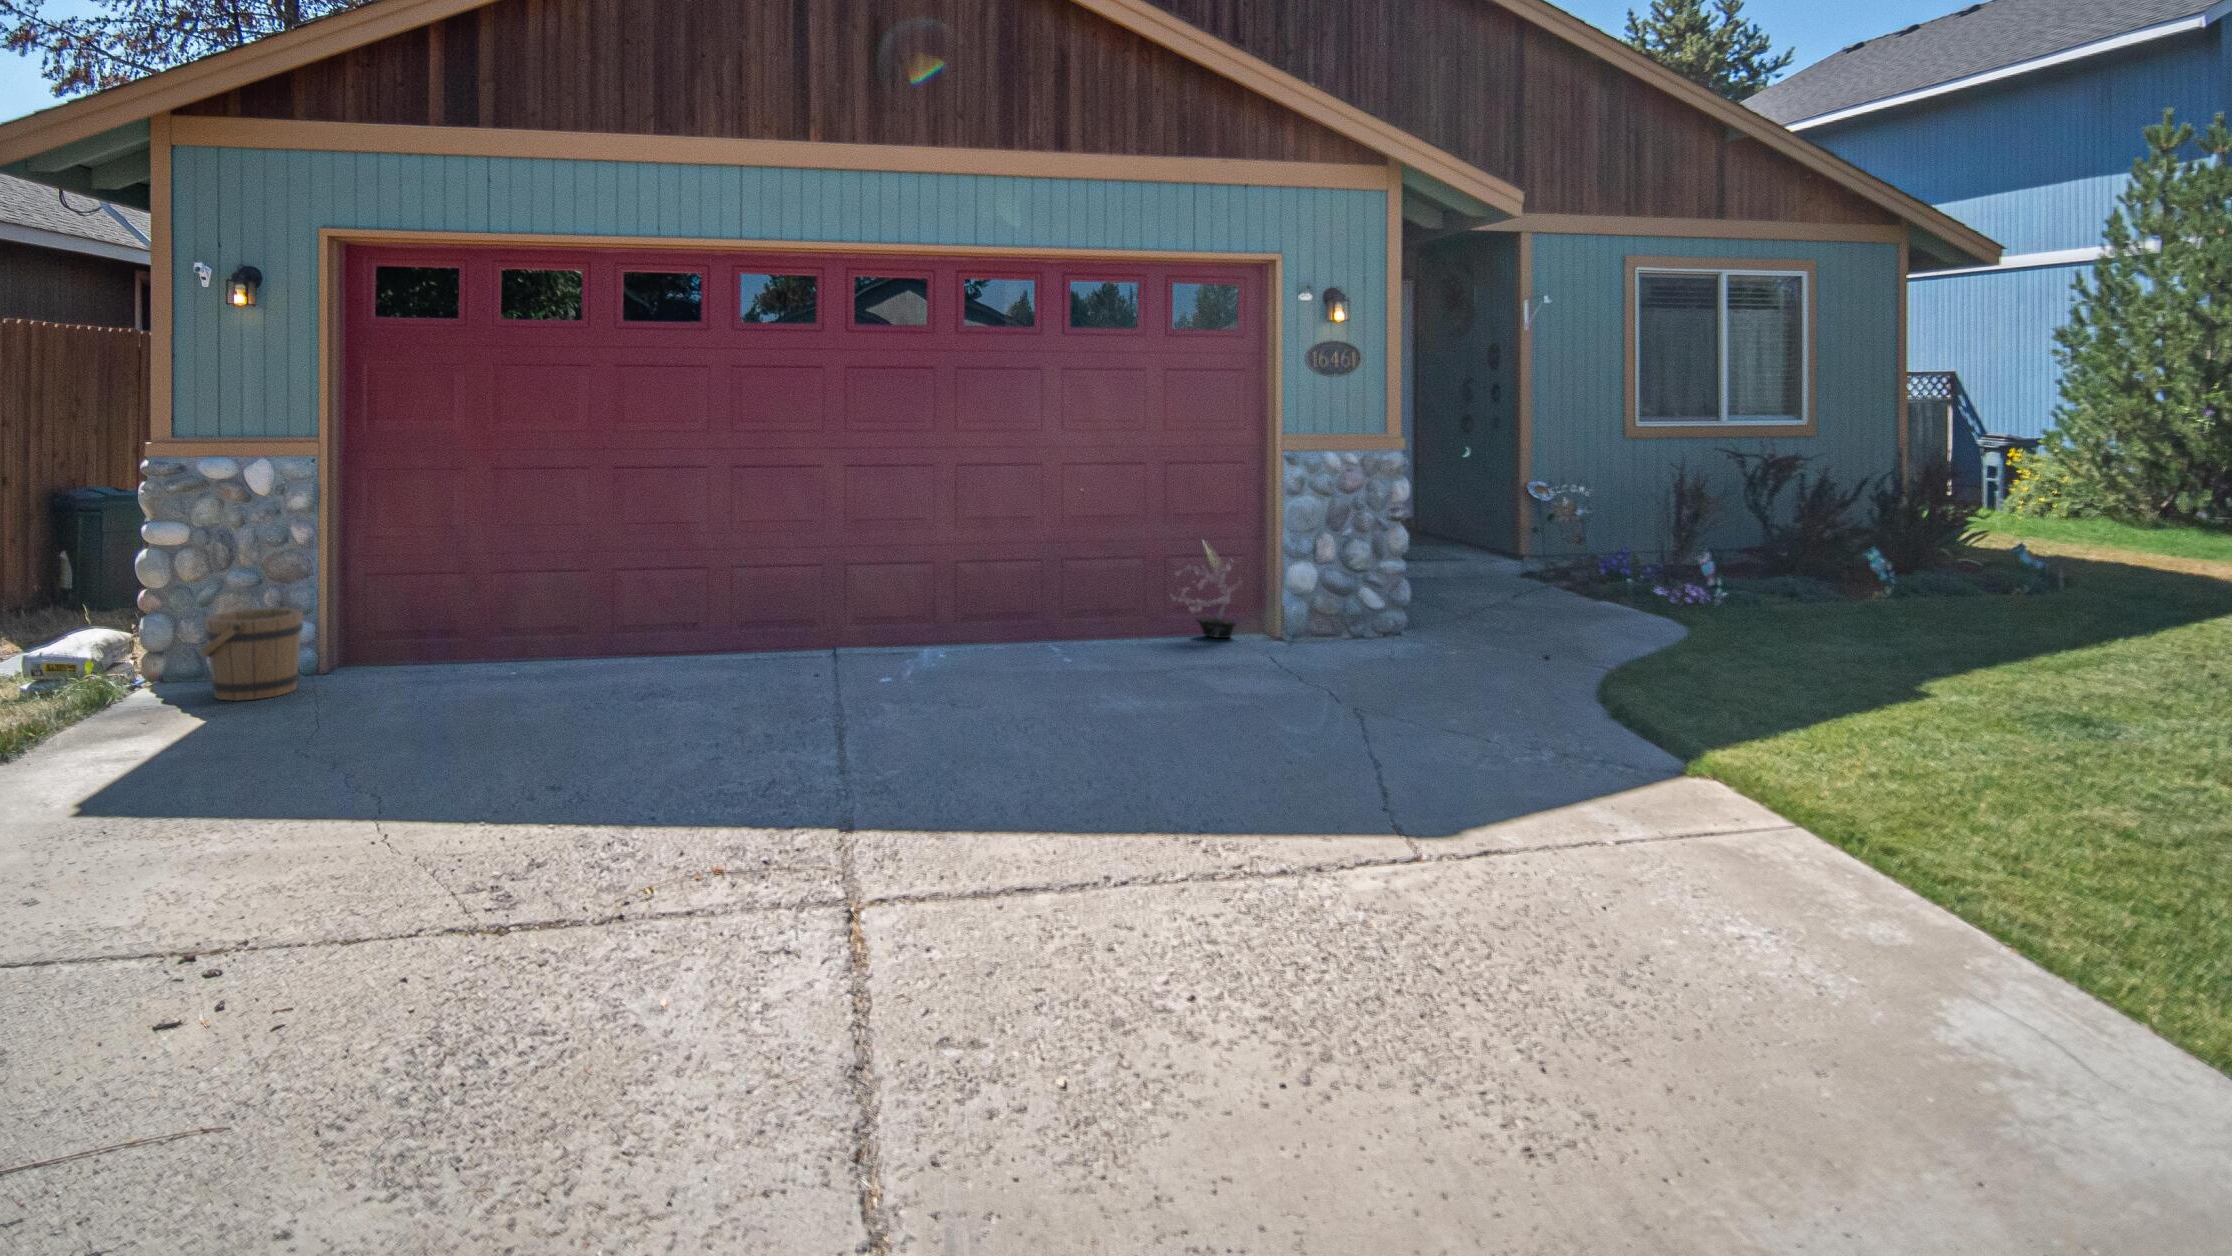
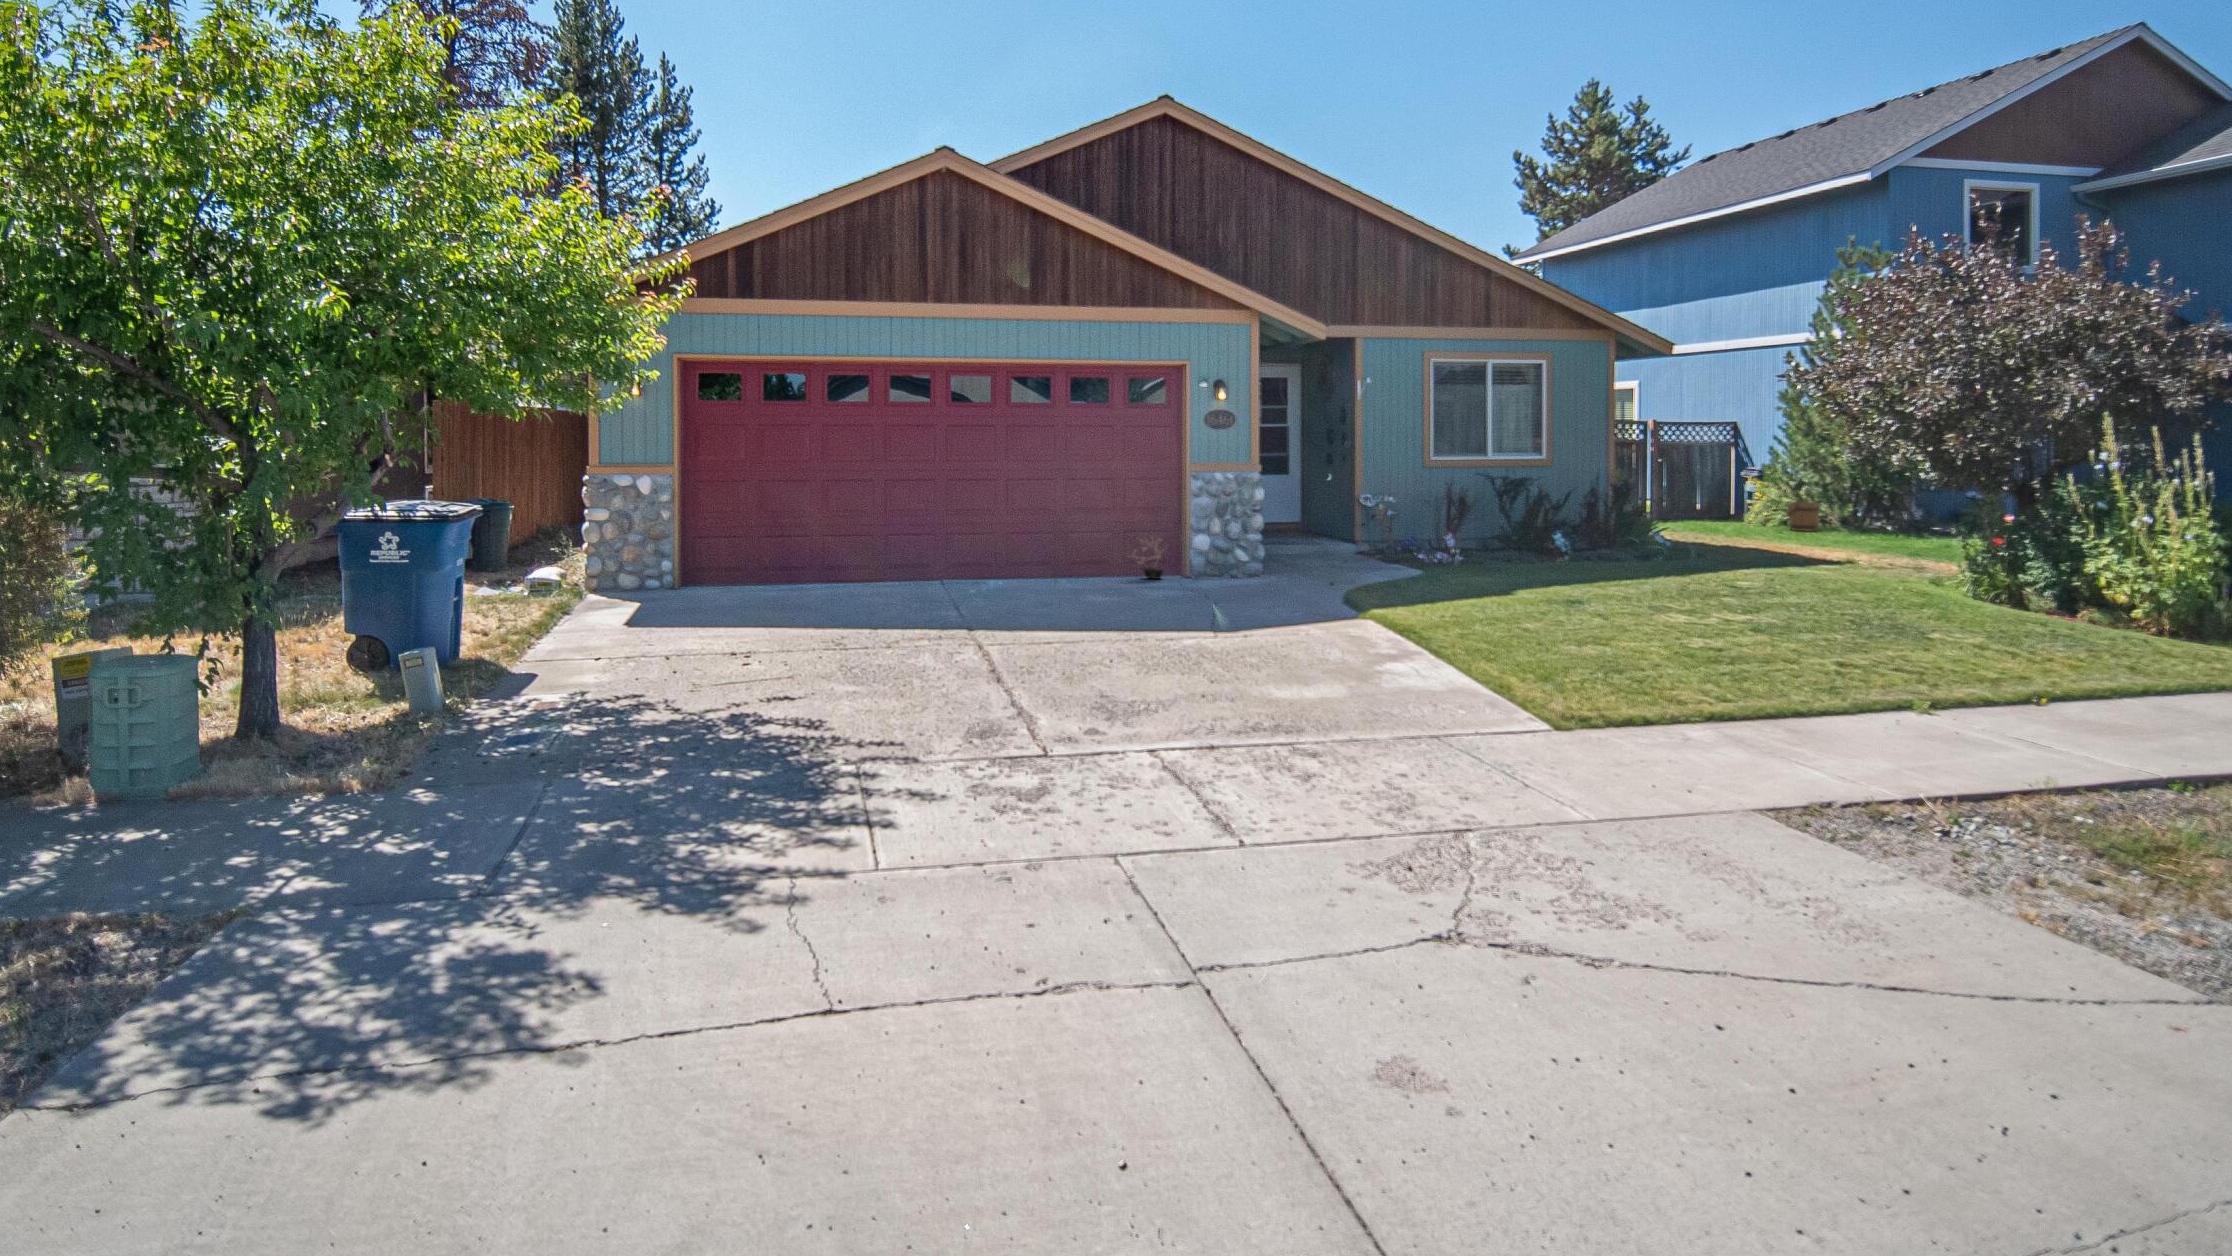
bucket: present [200,608,303,701] -> present [1786,502,1820,532]

